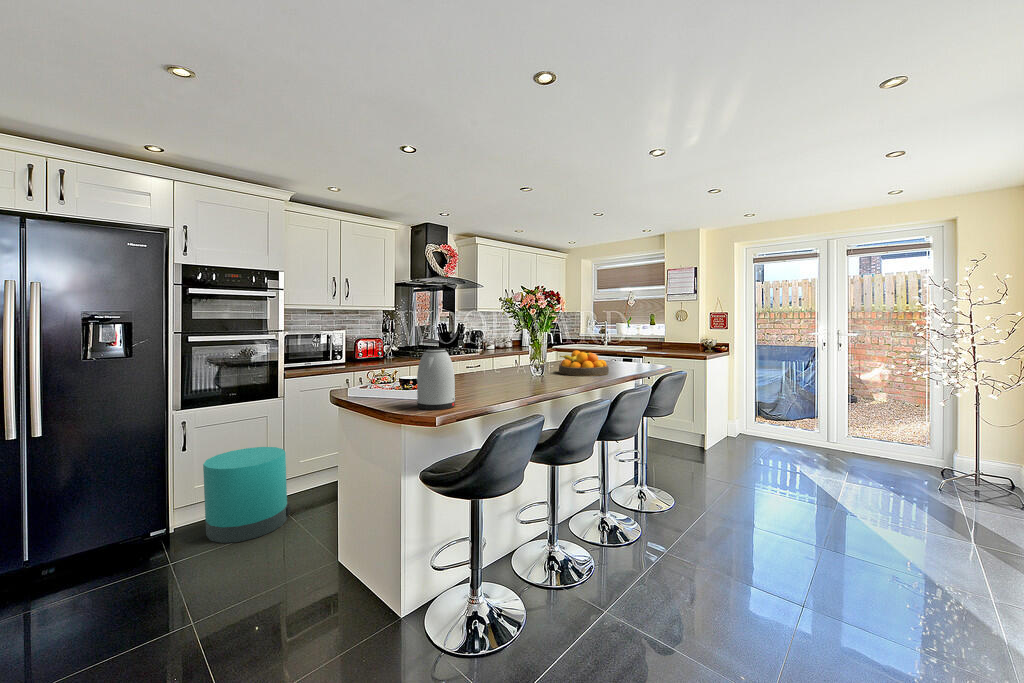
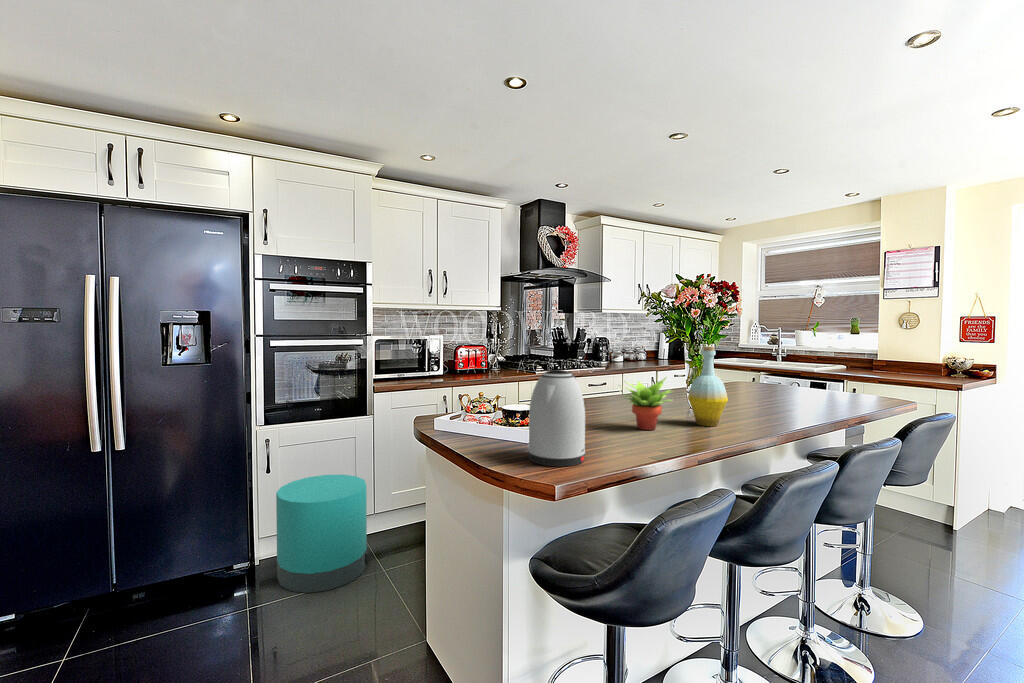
bottle: none [527,332,552,385] -> present [688,346,728,426]
fruit bowl: present [559,350,609,376] -> none [729,372,811,413]
succulent plant: none [480,353,517,389] -> present [624,378,670,430]

